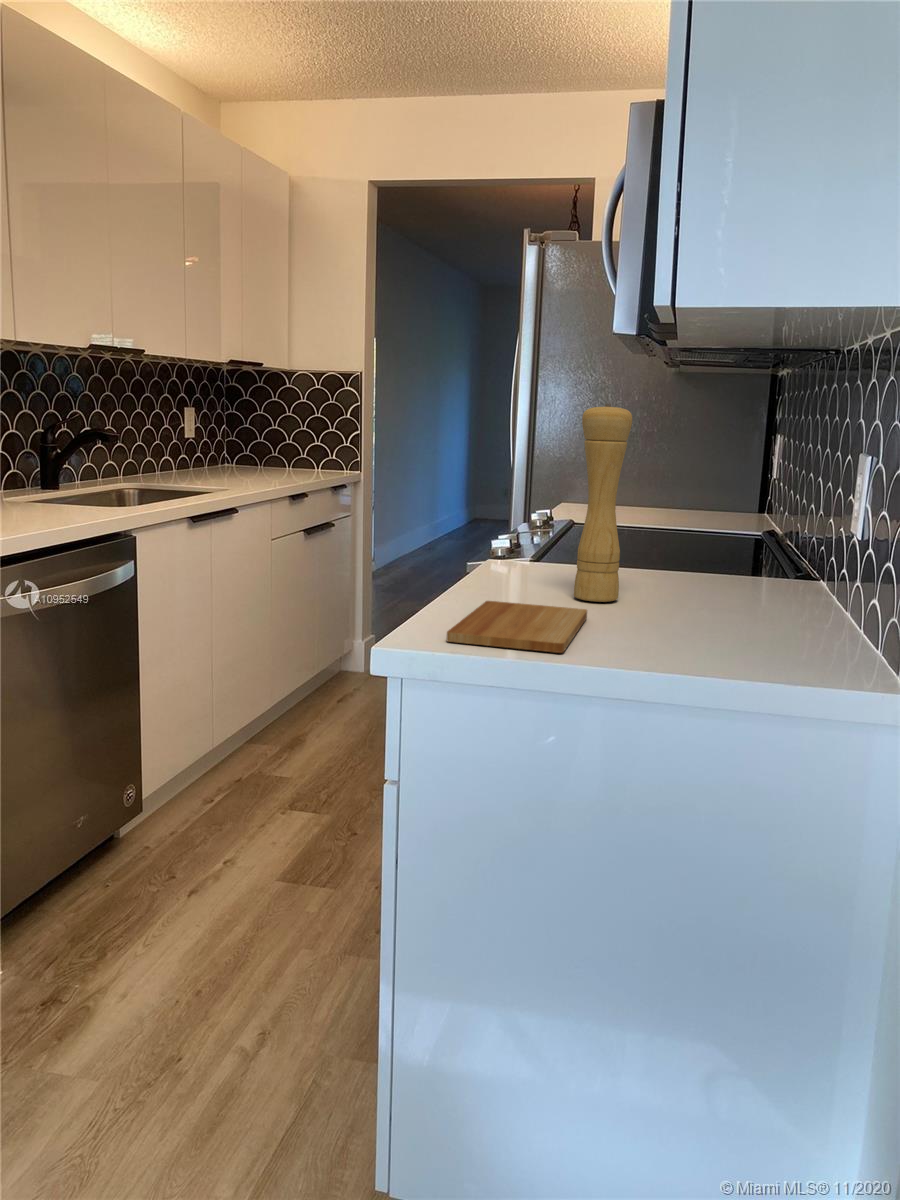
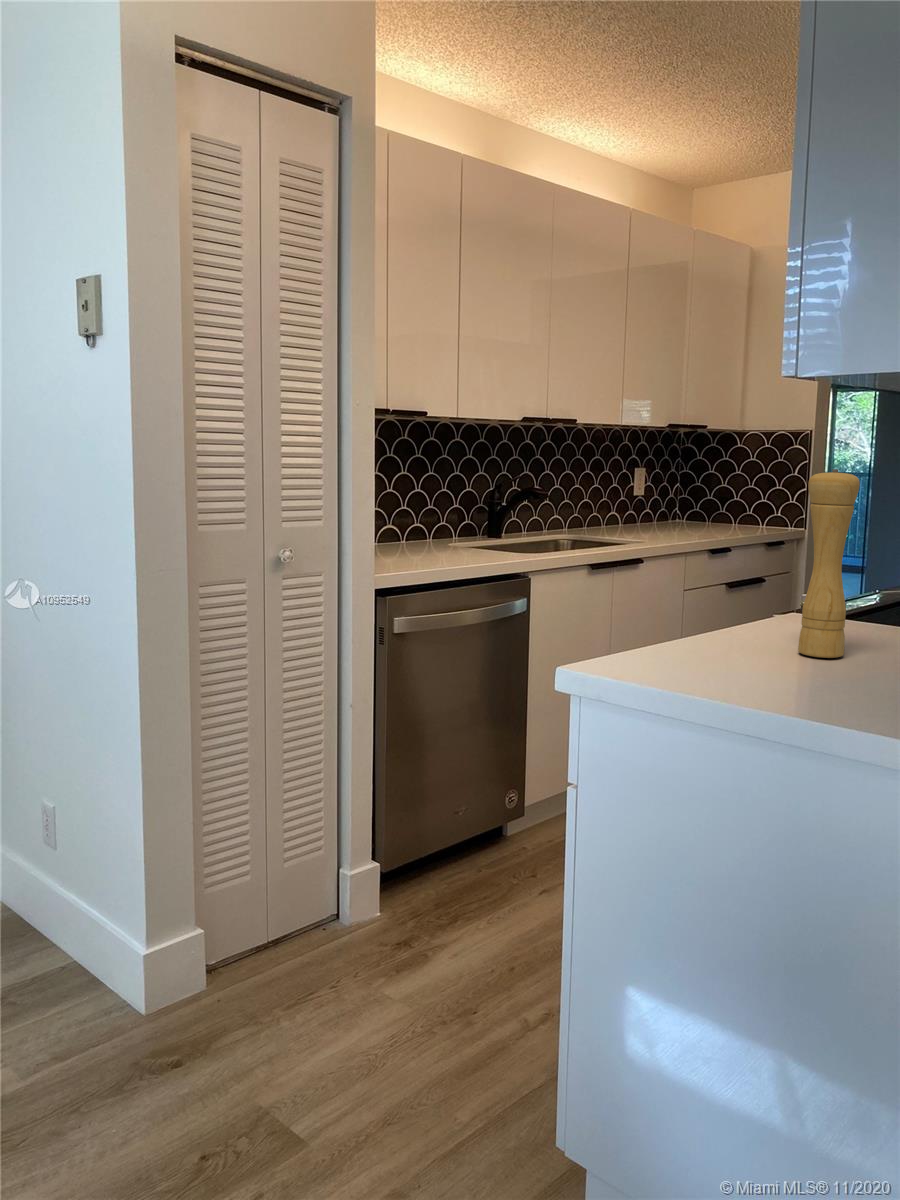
cutting board: present [447,601,587,653] -> none [613,645,776,689]

